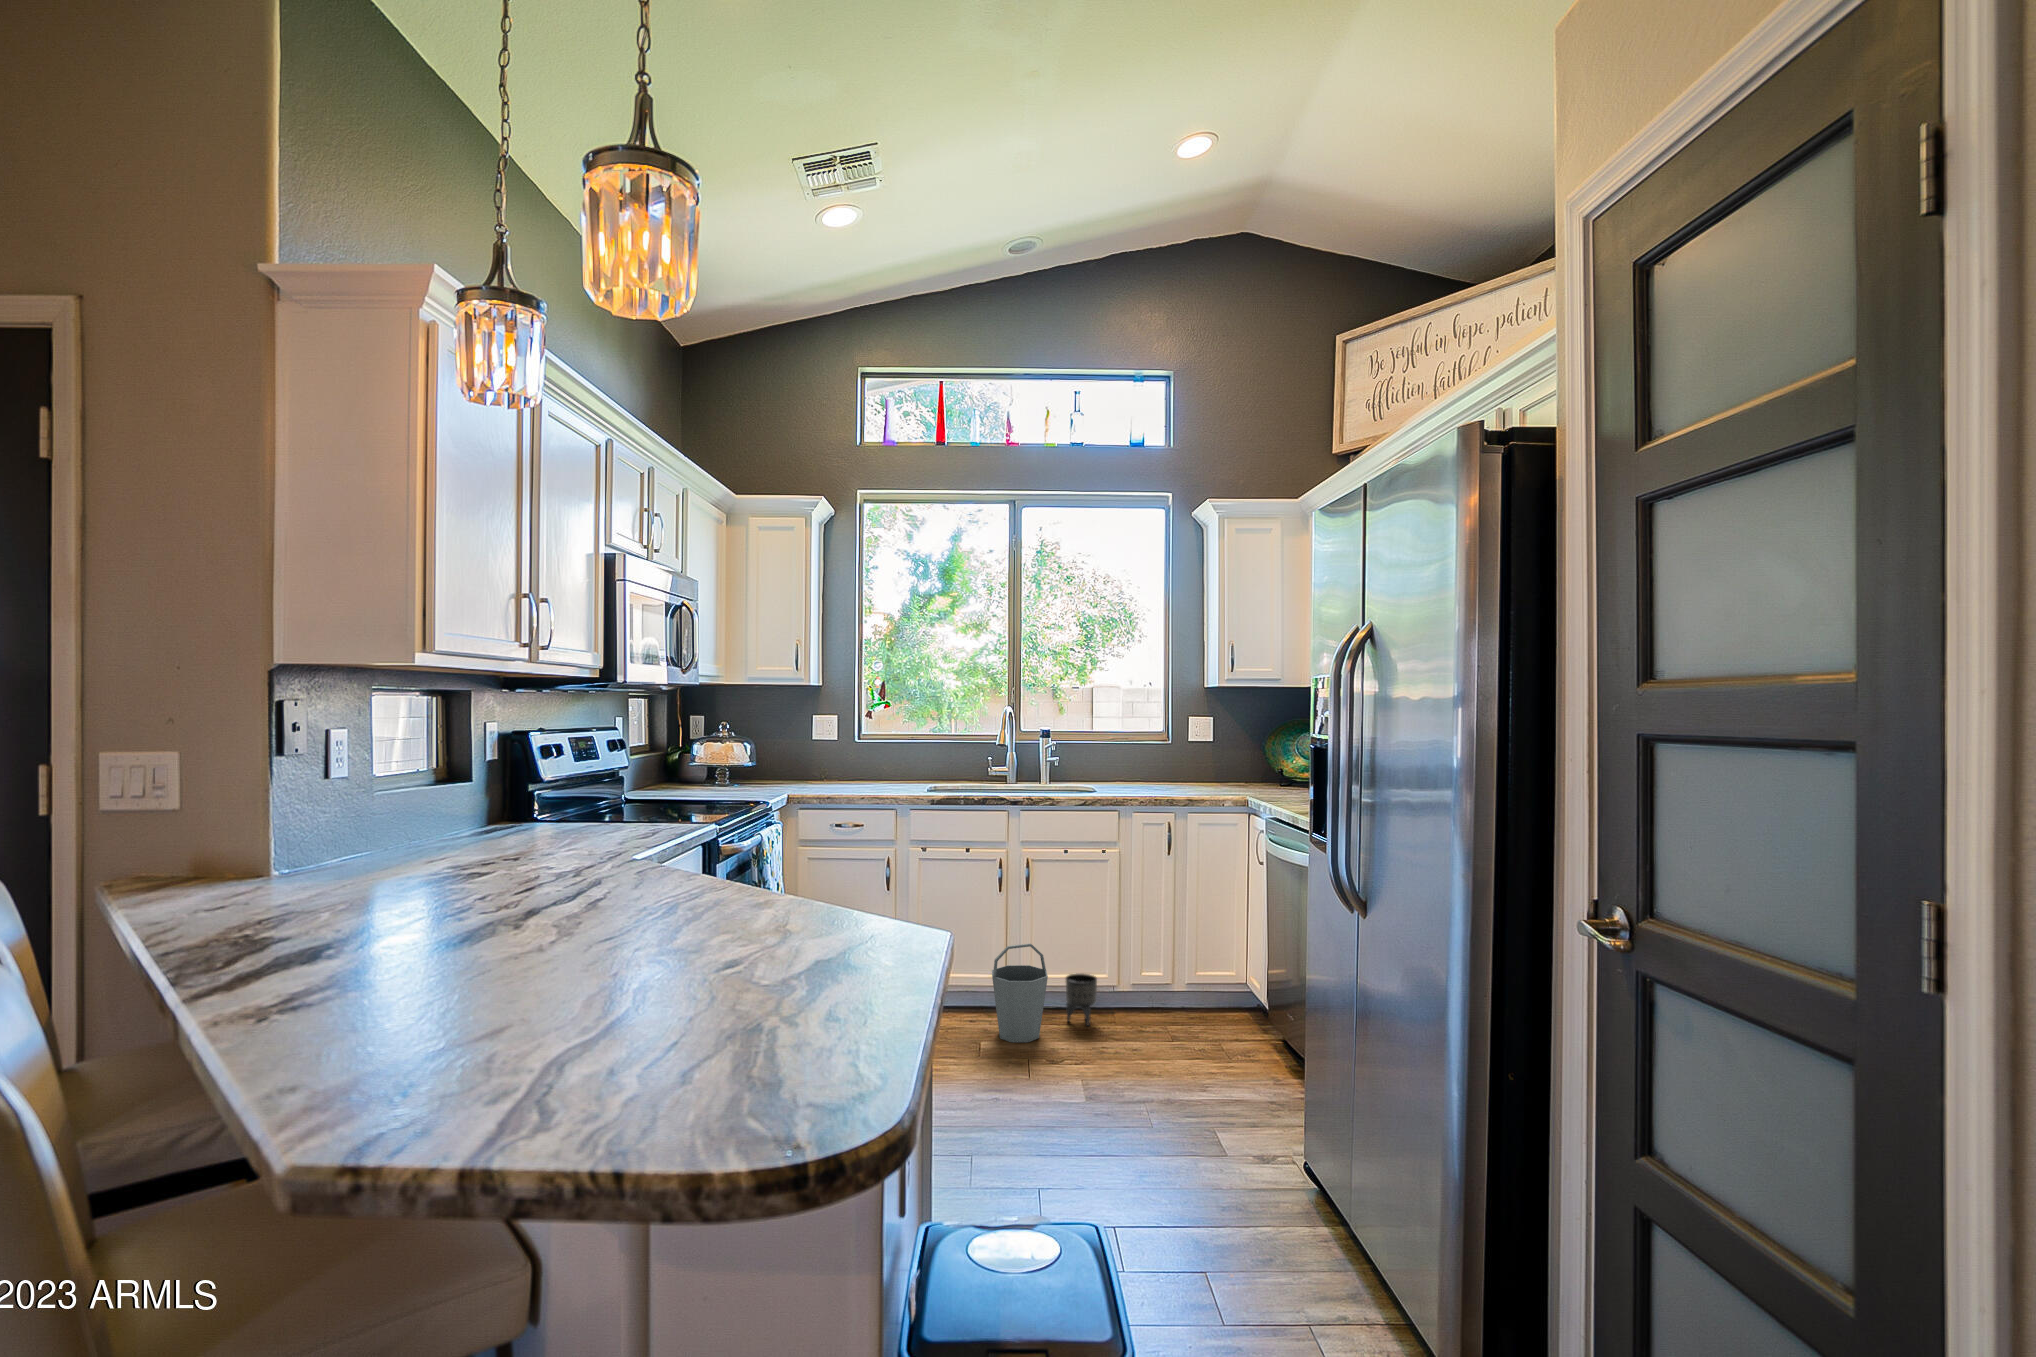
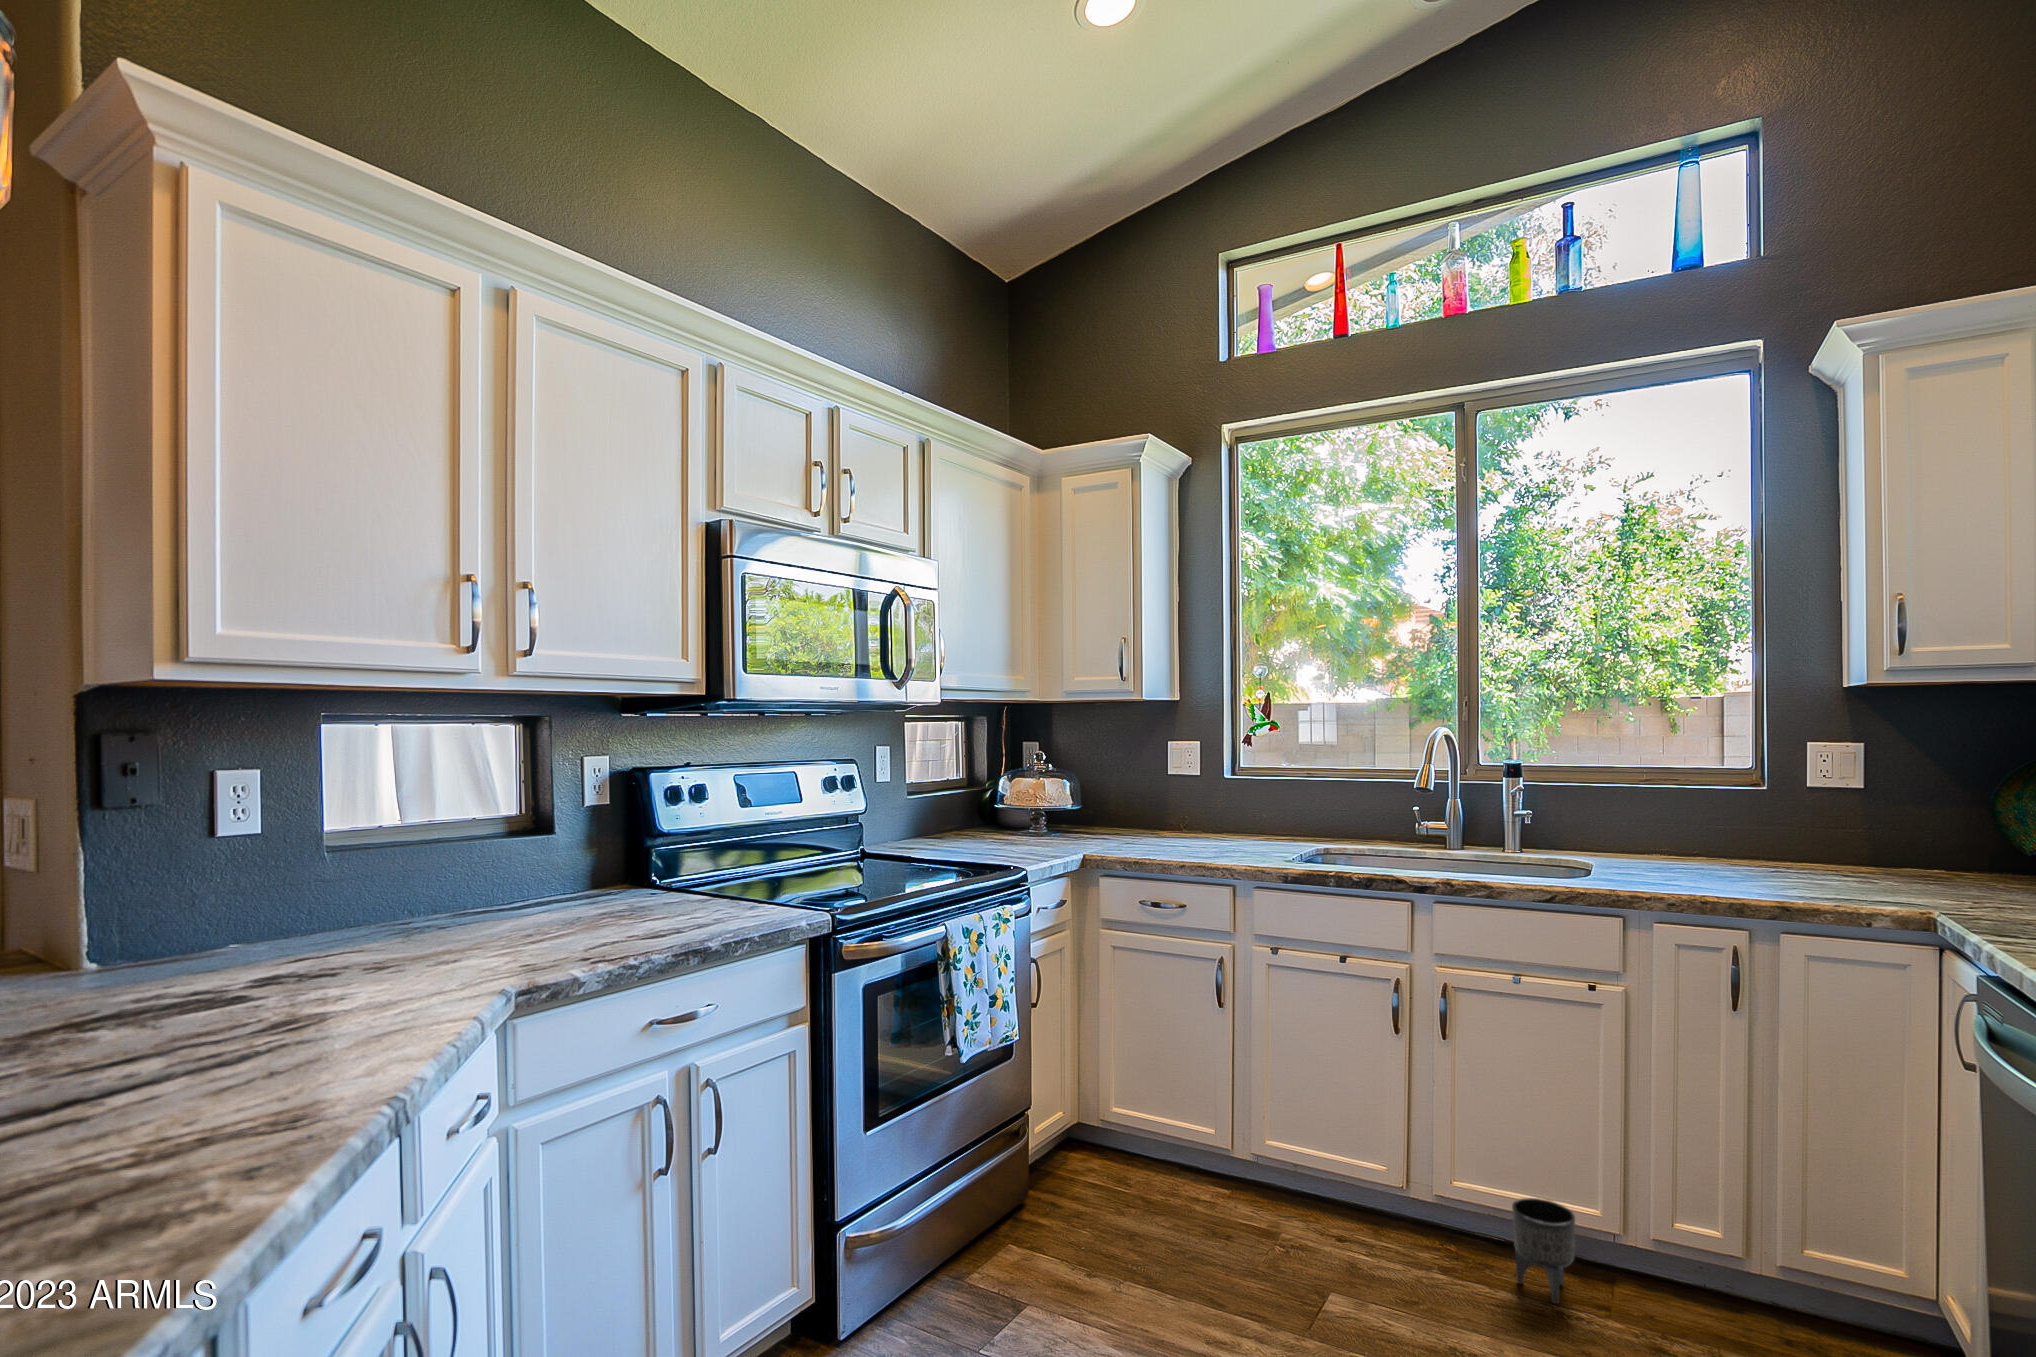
bucket: present [992,944,1048,1042] -> none [1357,1134,1463,1311]

